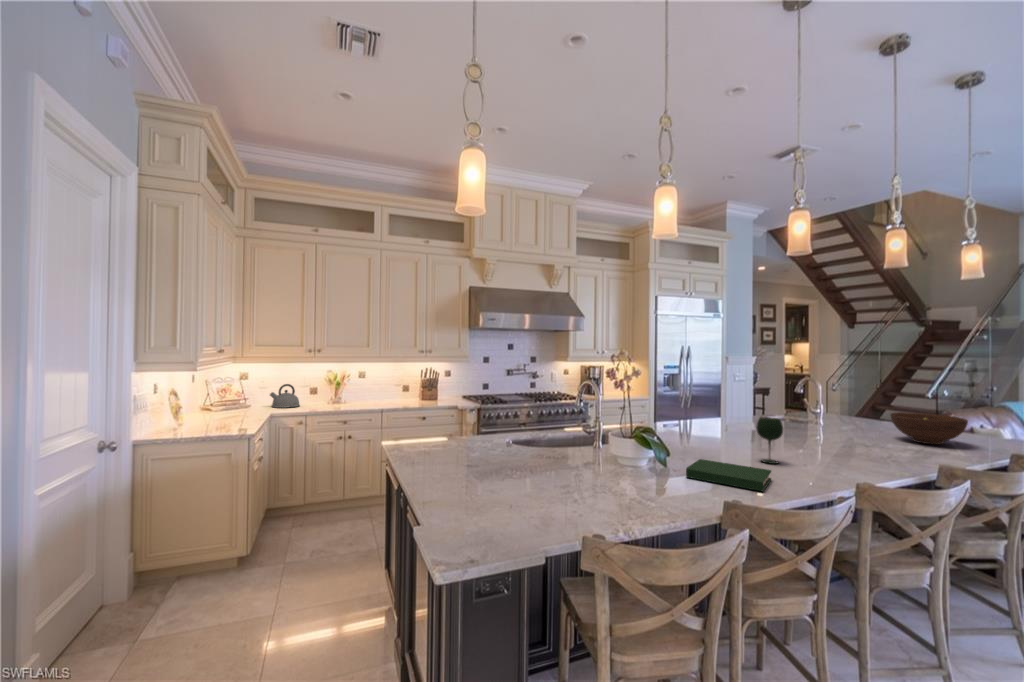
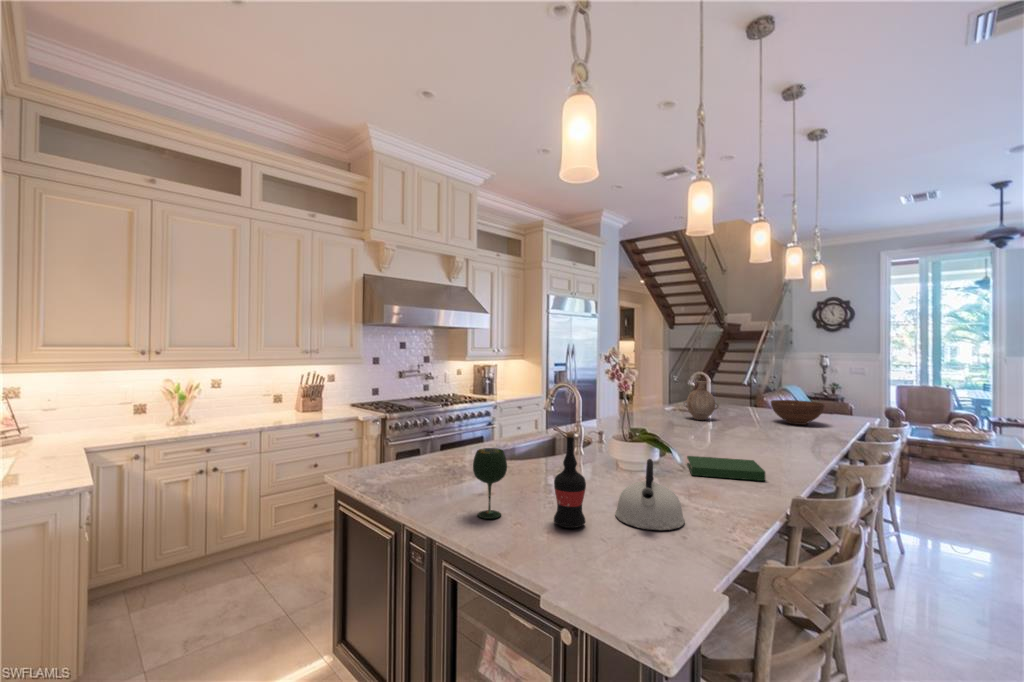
kettle: present [270,384,300,408] -> present [615,459,685,530]
vase: none [775,386,818,430] -> present [684,381,719,420]
wine glass: present [756,417,783,464] -> present [473,448,507,519]
wine bottle: none [489,419,518,501] -> present [554,432,586,528]

